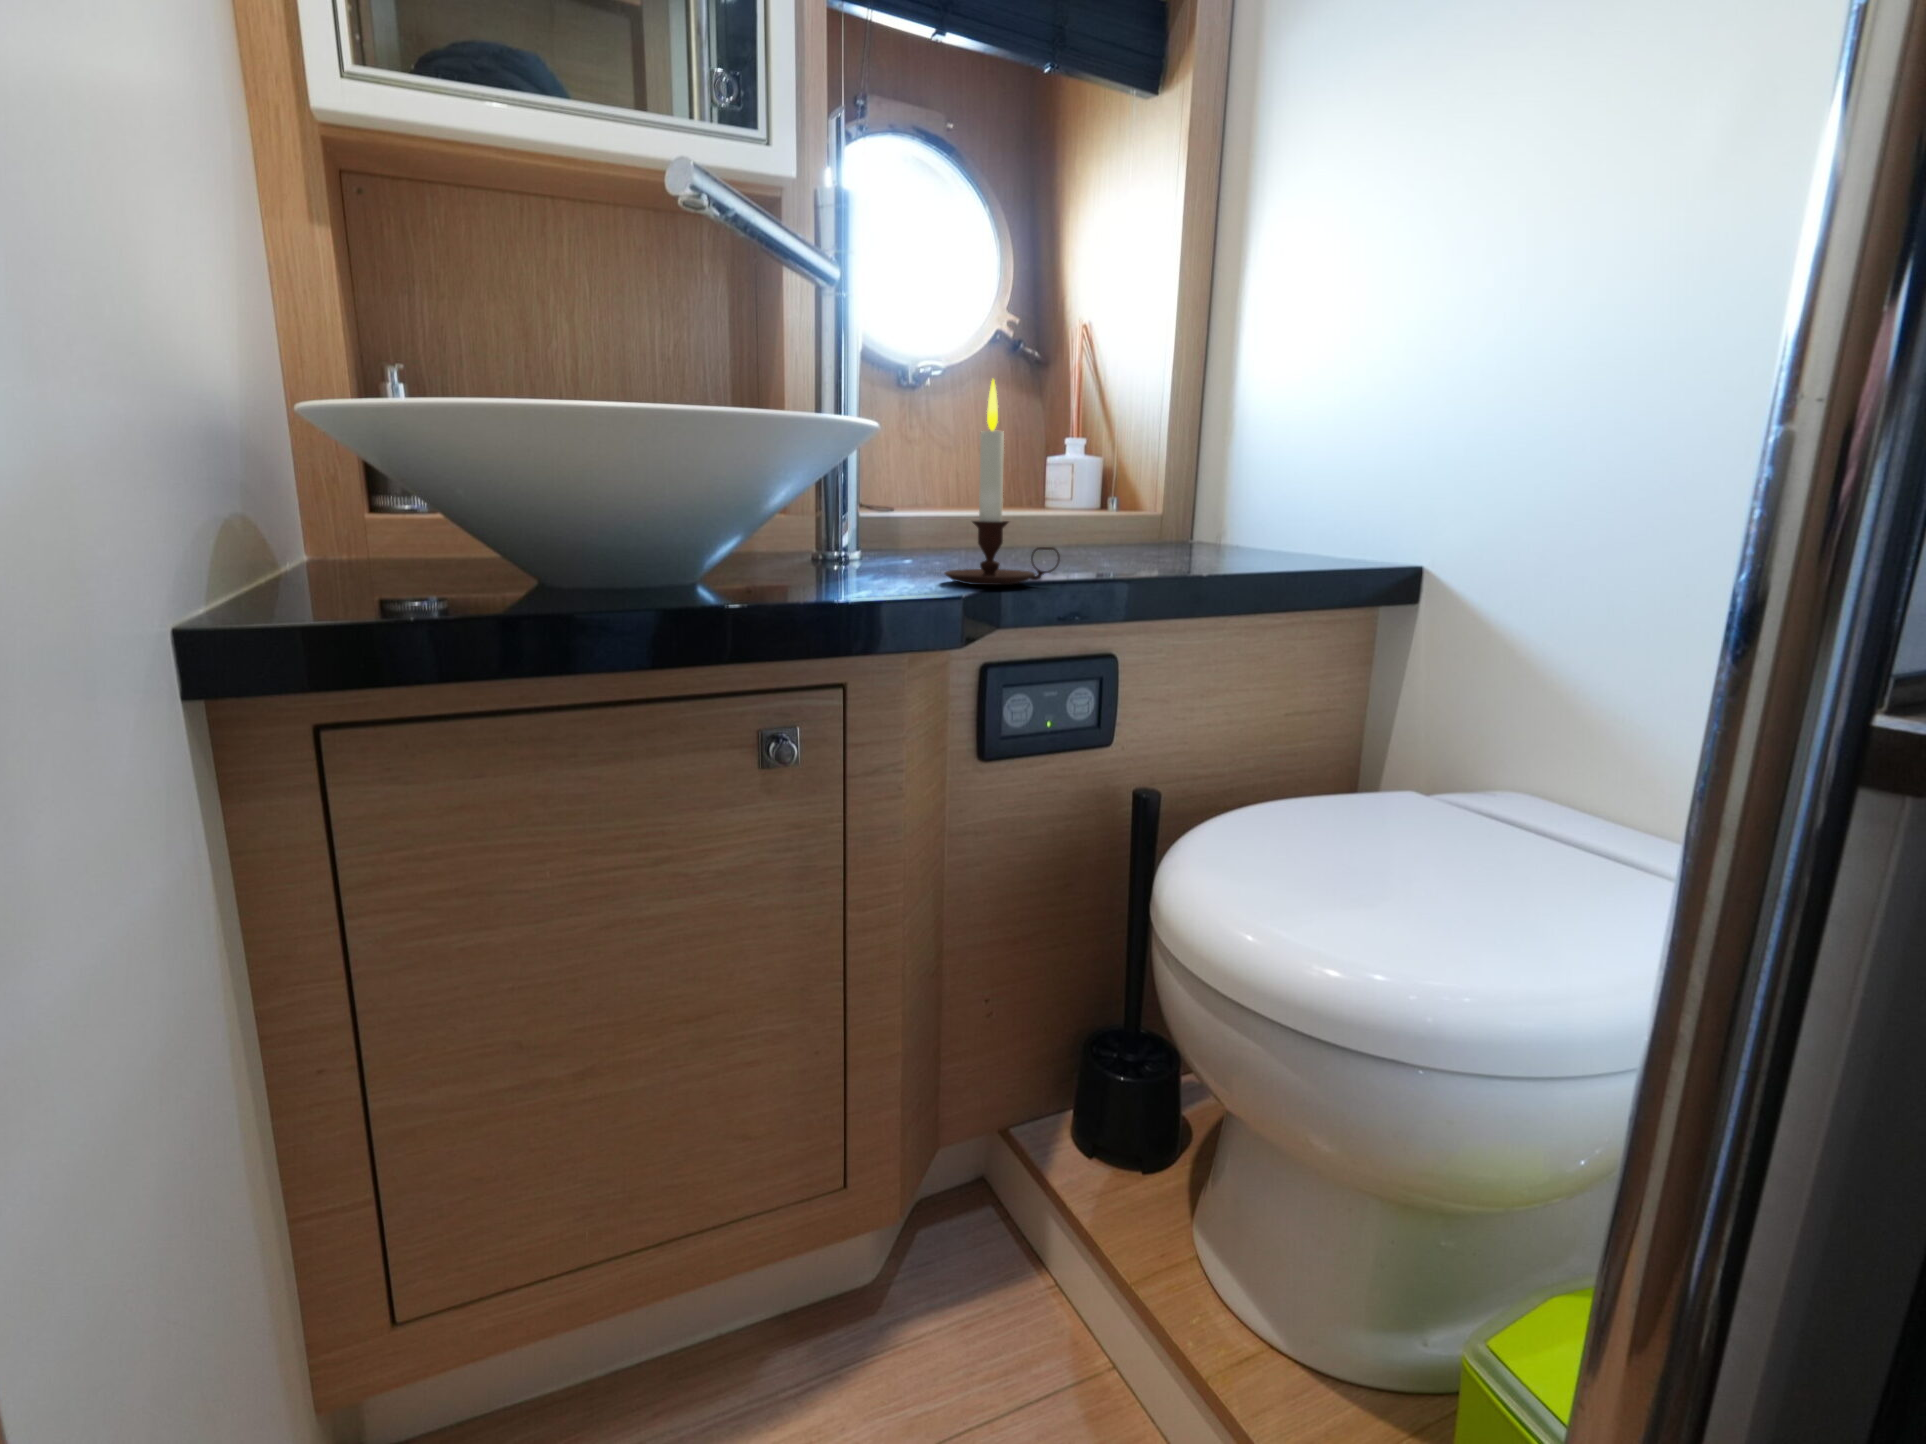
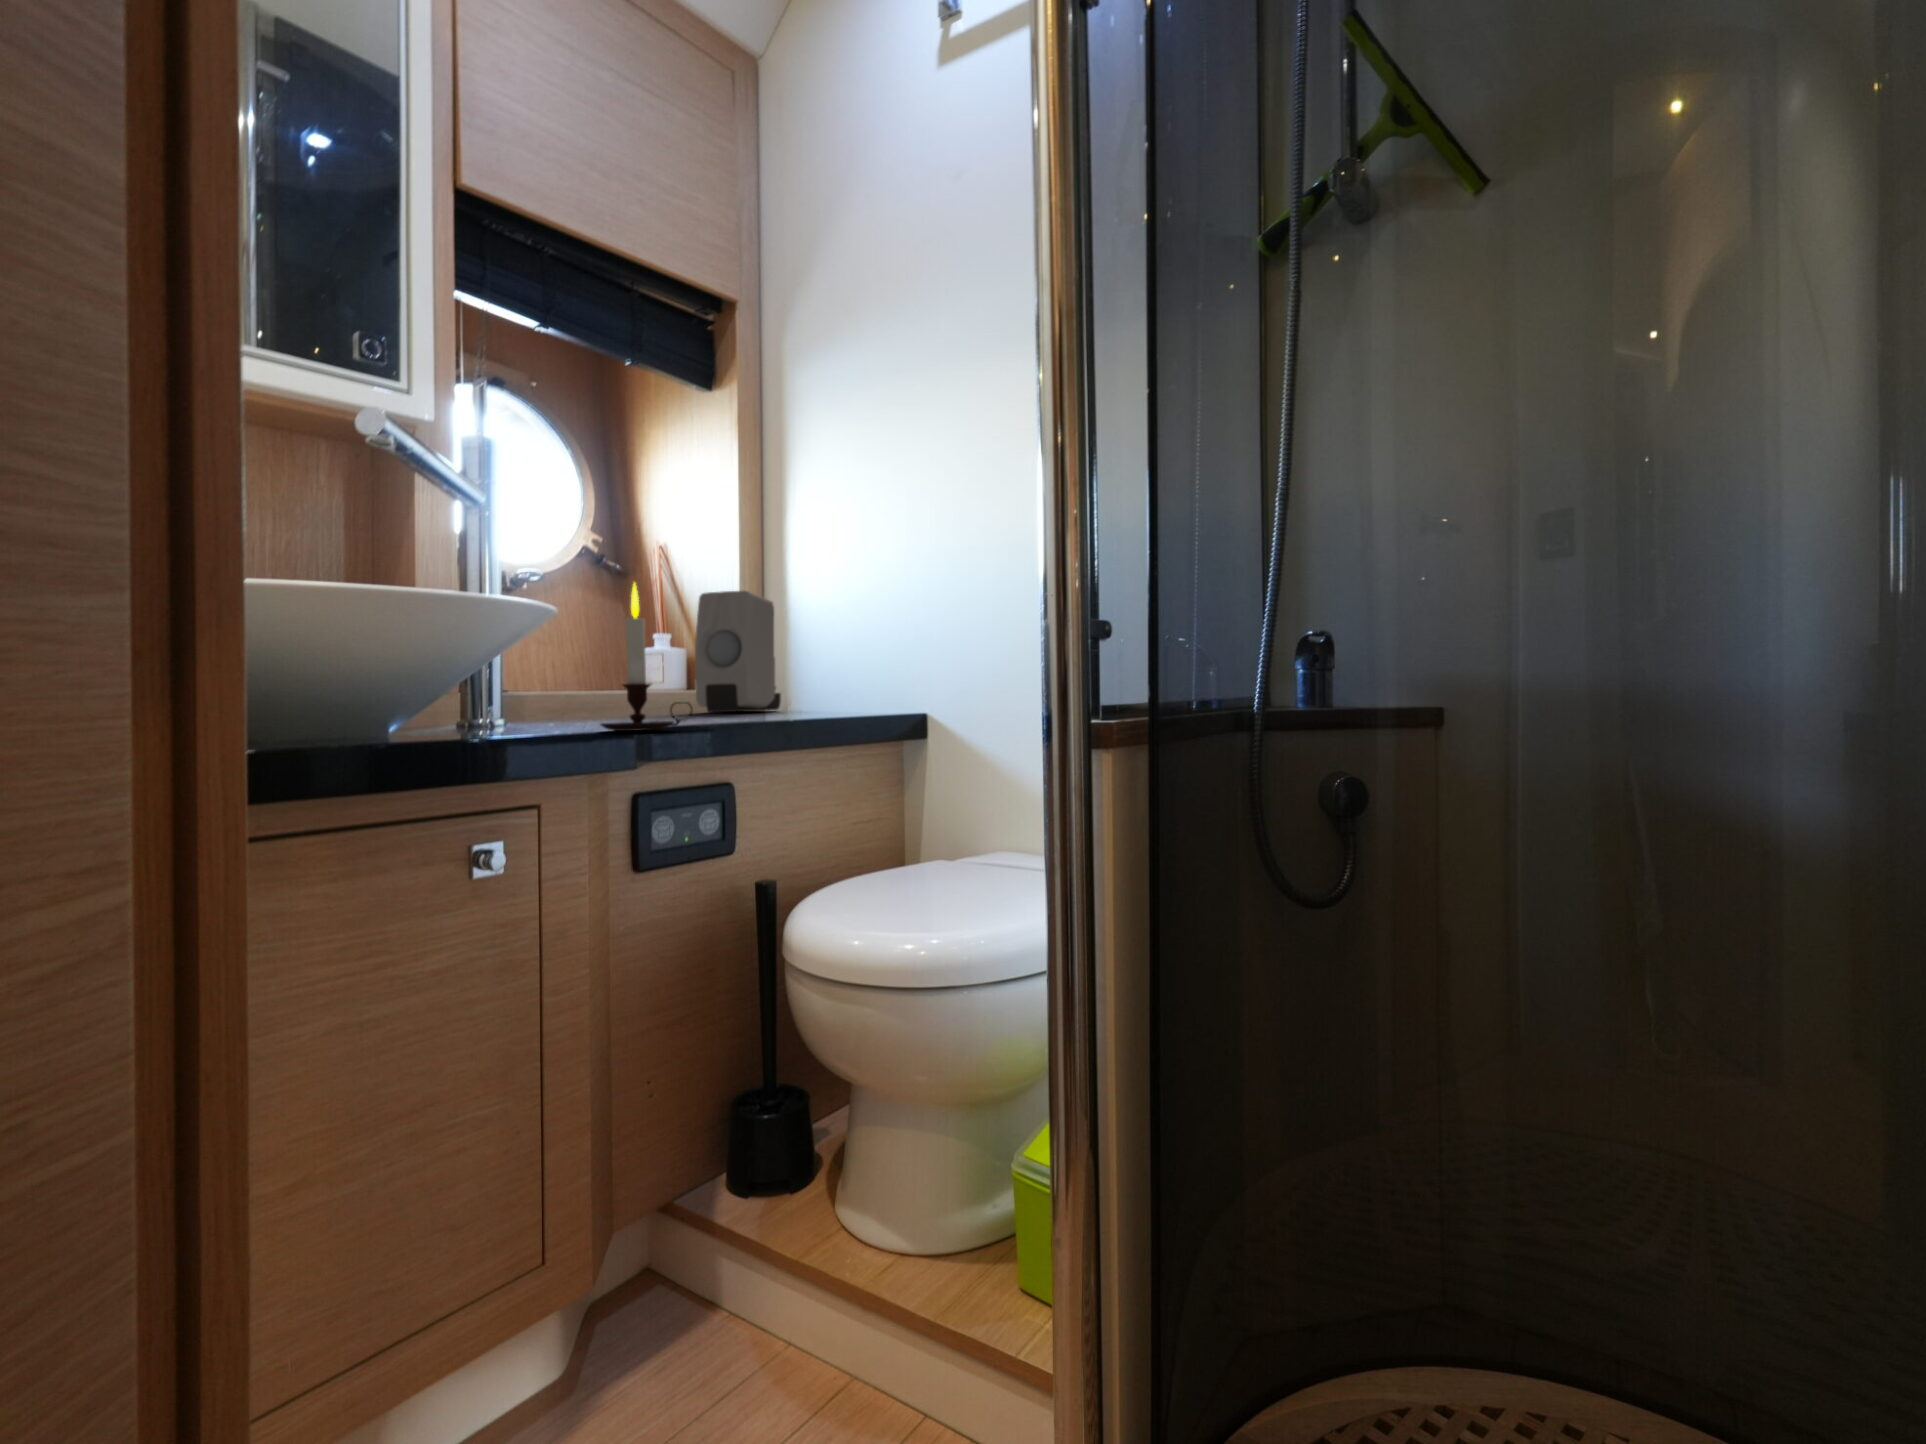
soap dispenser: none [1106,380,1228,543] -> present [695,591,781,712]

